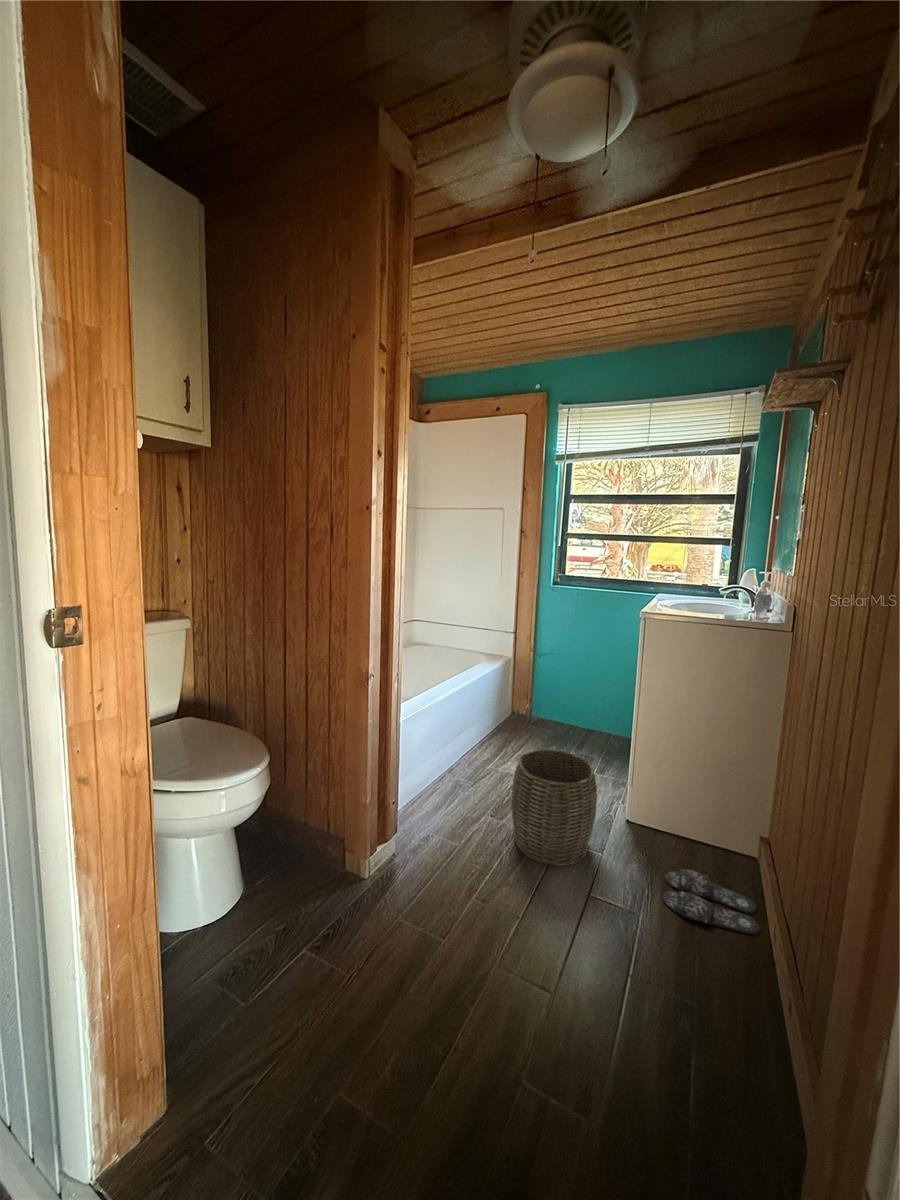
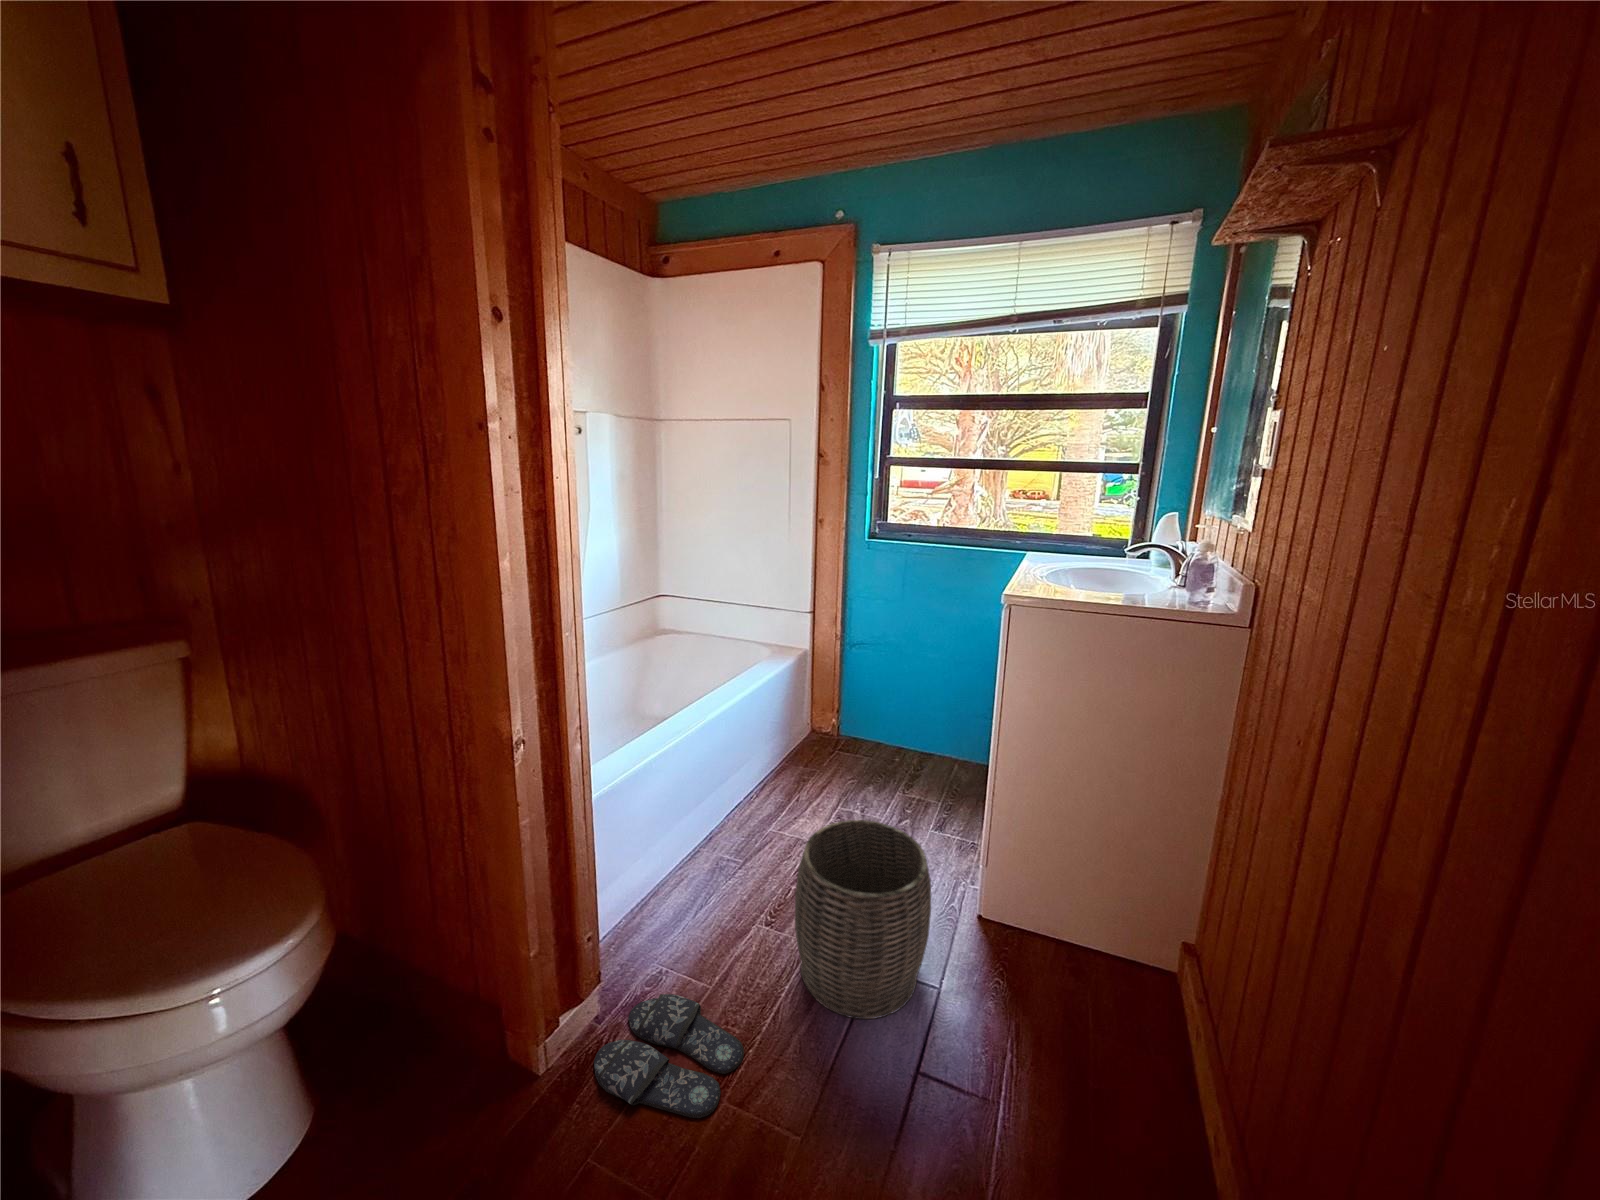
slippers: present [662,869,760,935] -> present [594,994,744,1118]

